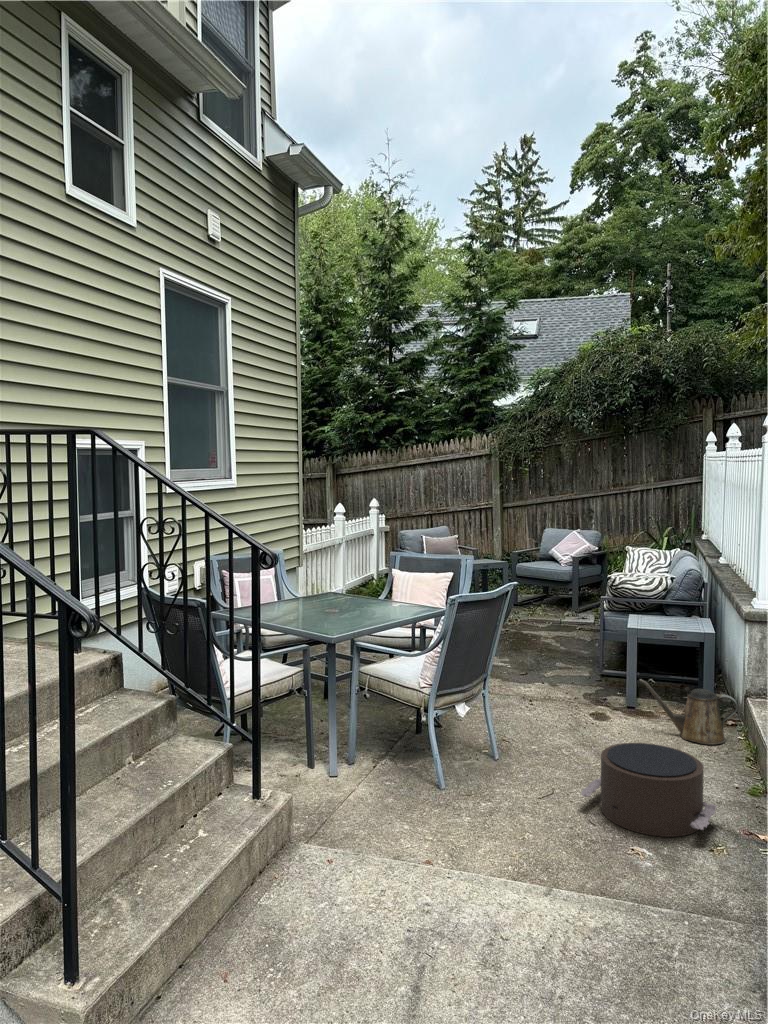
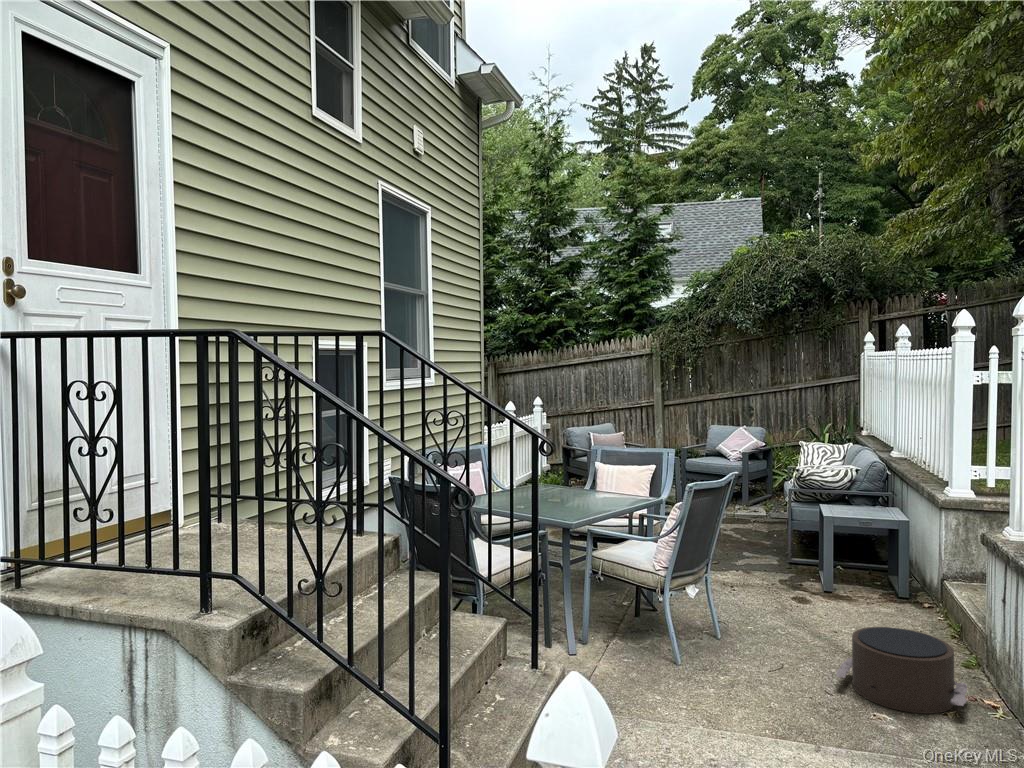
watering can: present [639,679,738,745] -> none [855,567,952,628]

